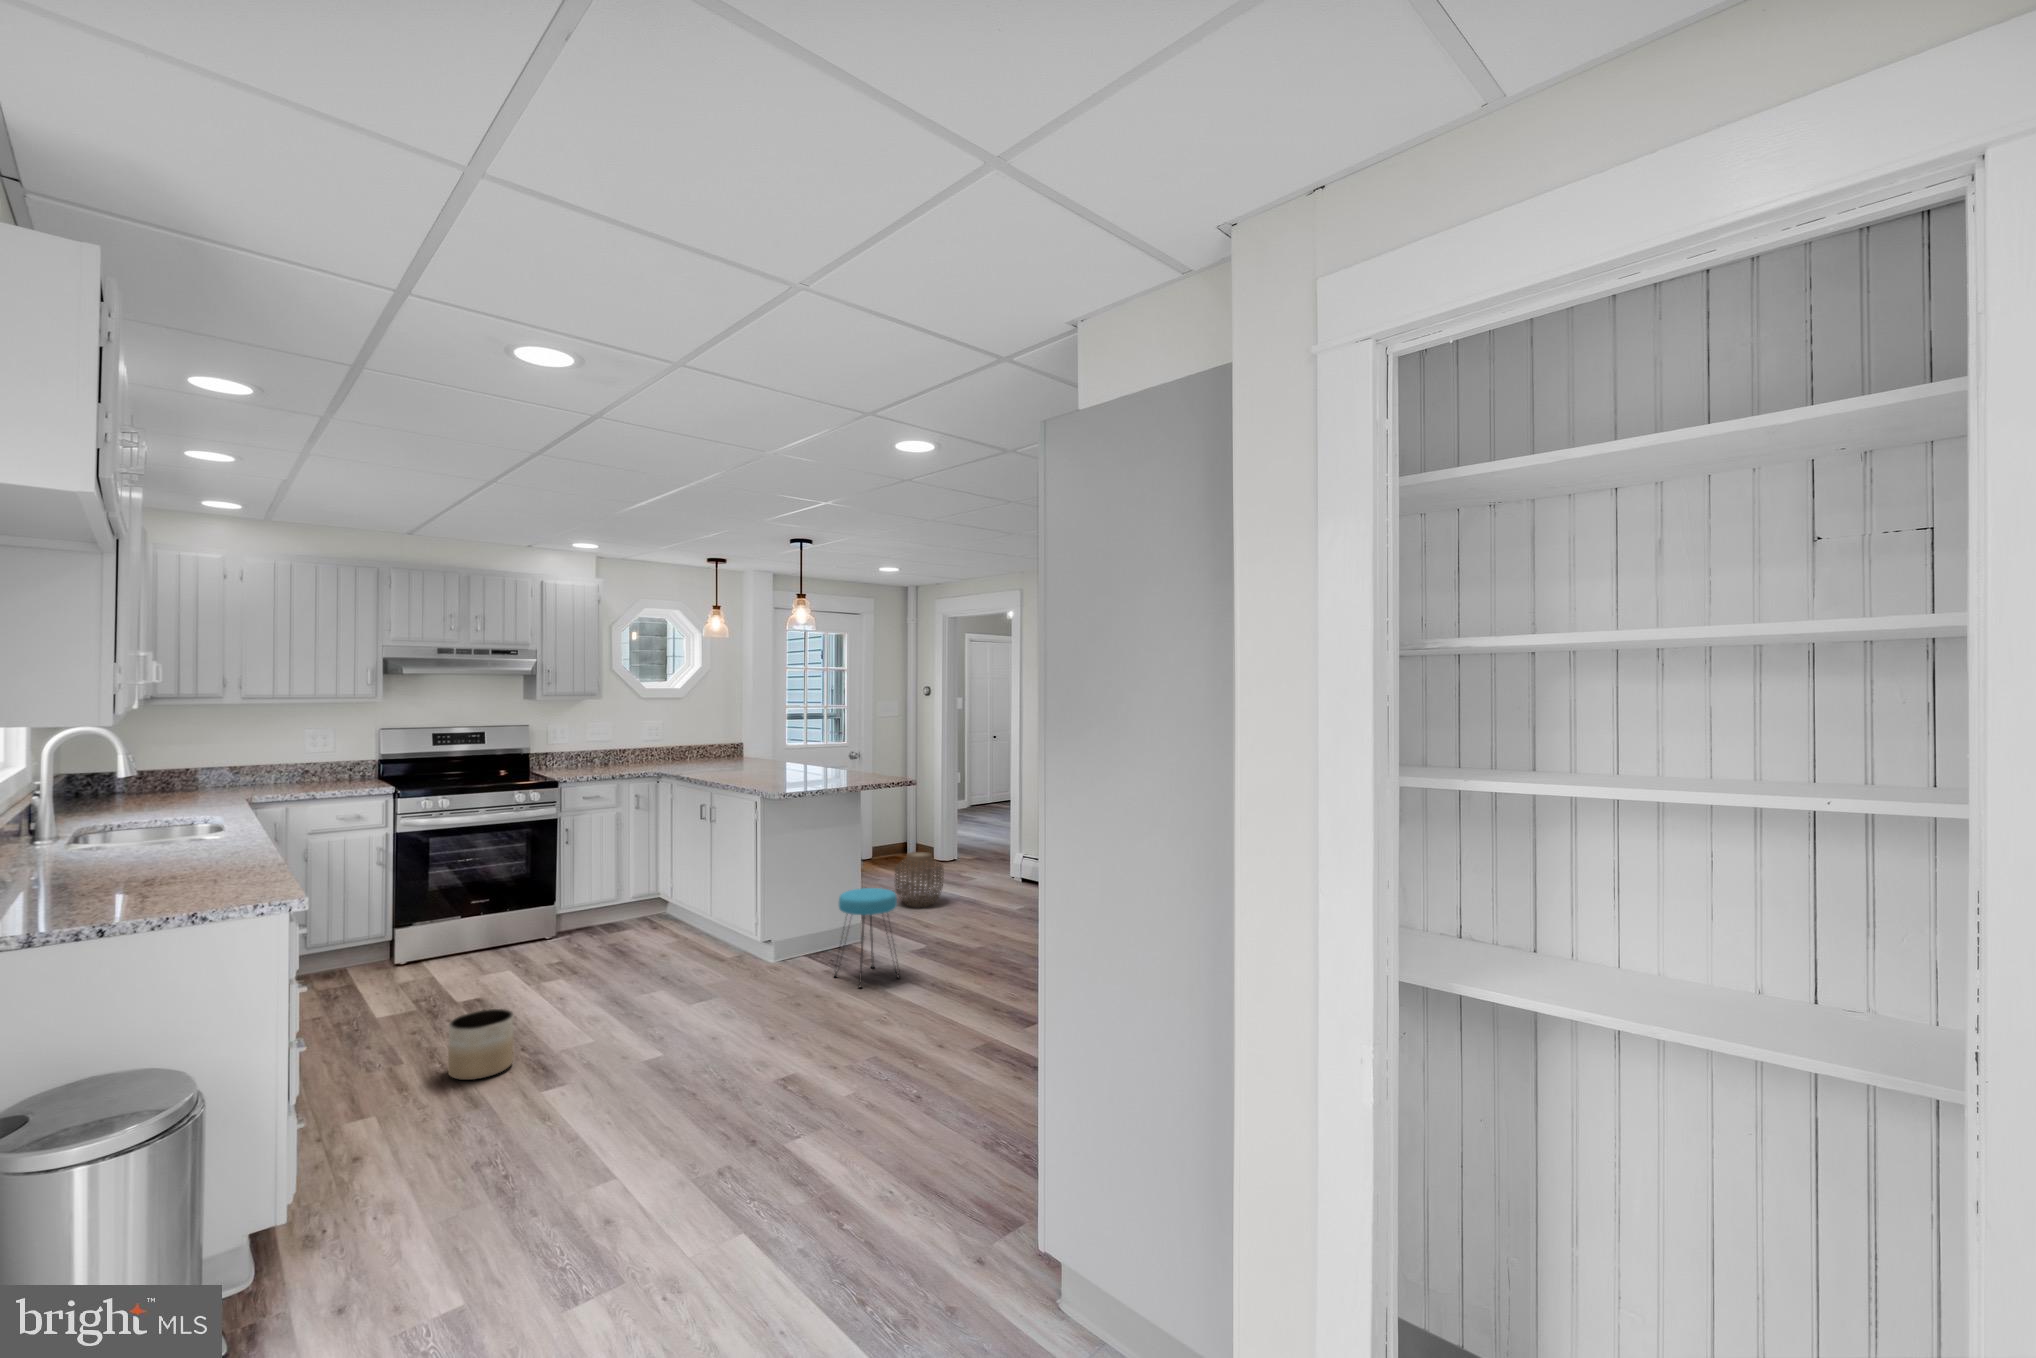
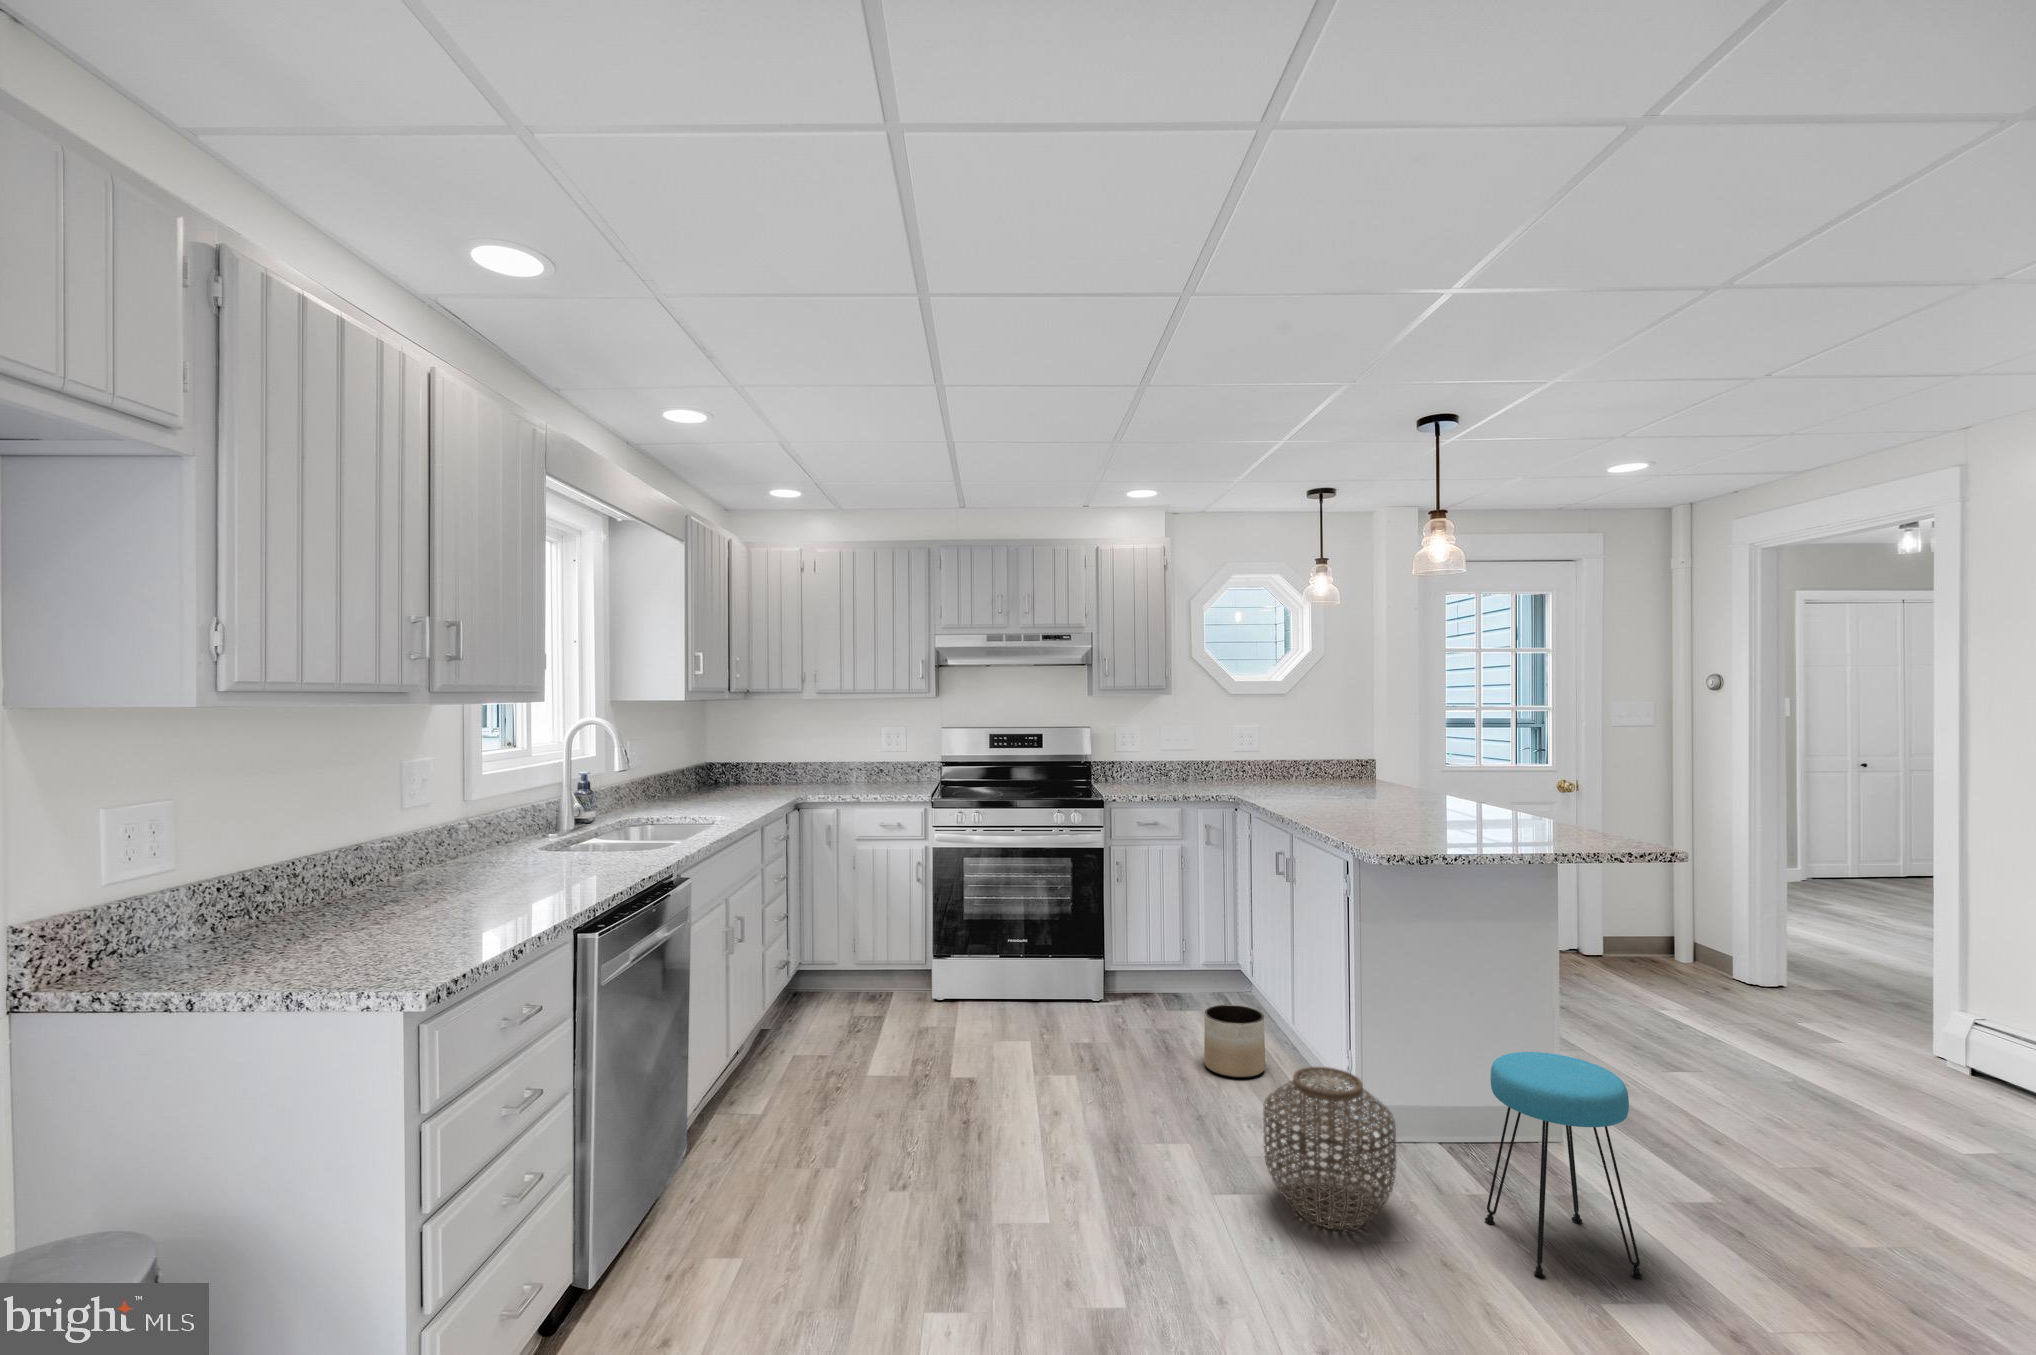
woven basket: present [895,852,943,907] -> present [1263,1067,1396,1230]
planter: present [448,1009,513,1080] -> present [1204,1005,1265,1078]

